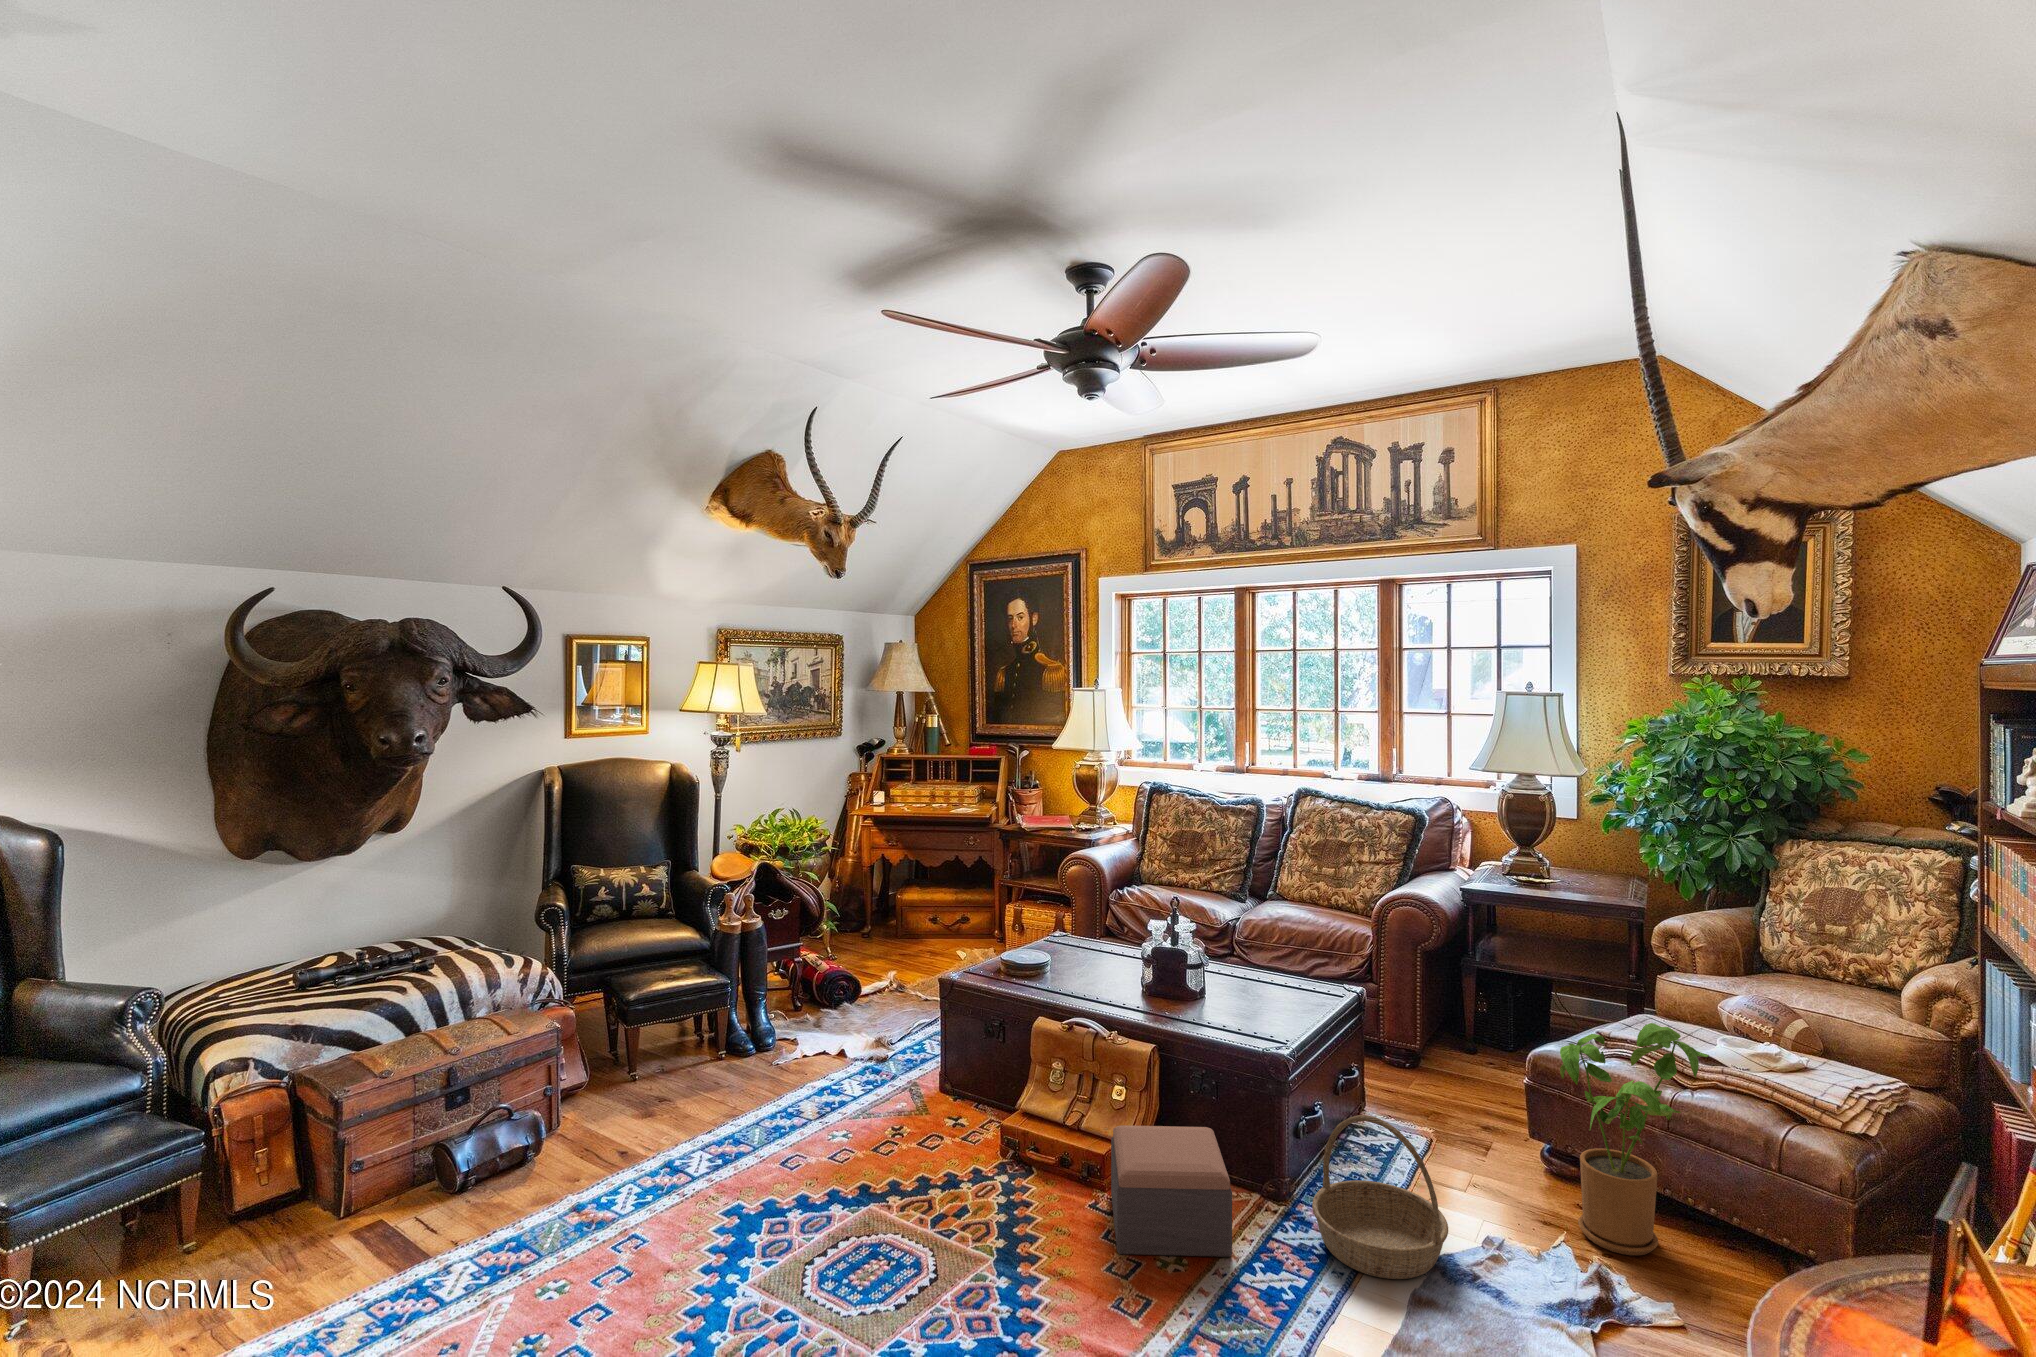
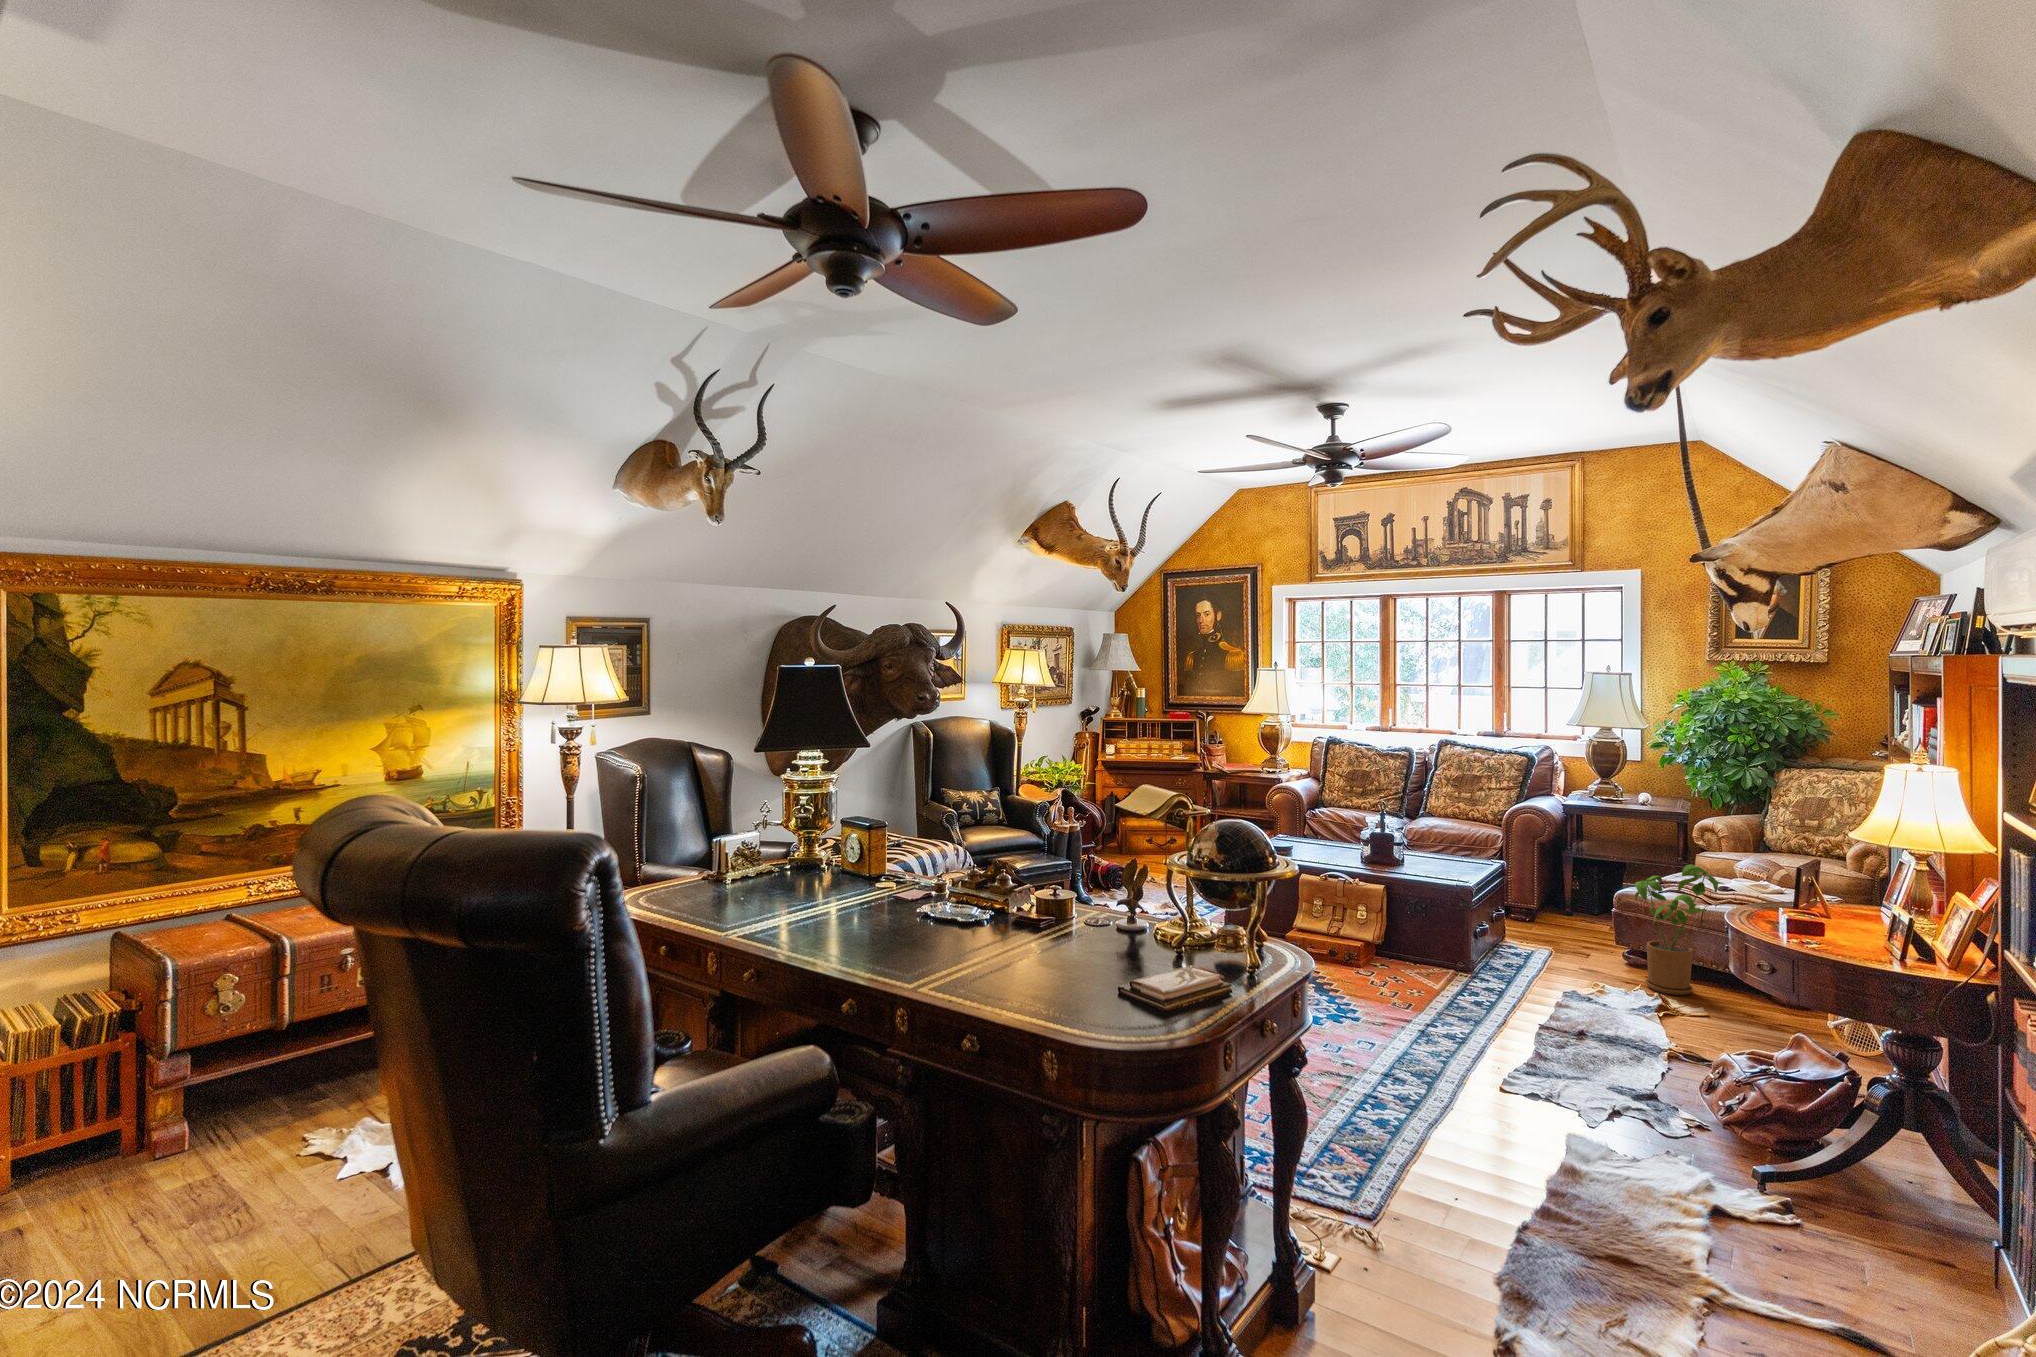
basket: present [1312,1115,1448,1279] -> none [1489,916,1571,1000]
footstool: present [1111,1125,1232,1257] -> none [1363,927,1446,991]

